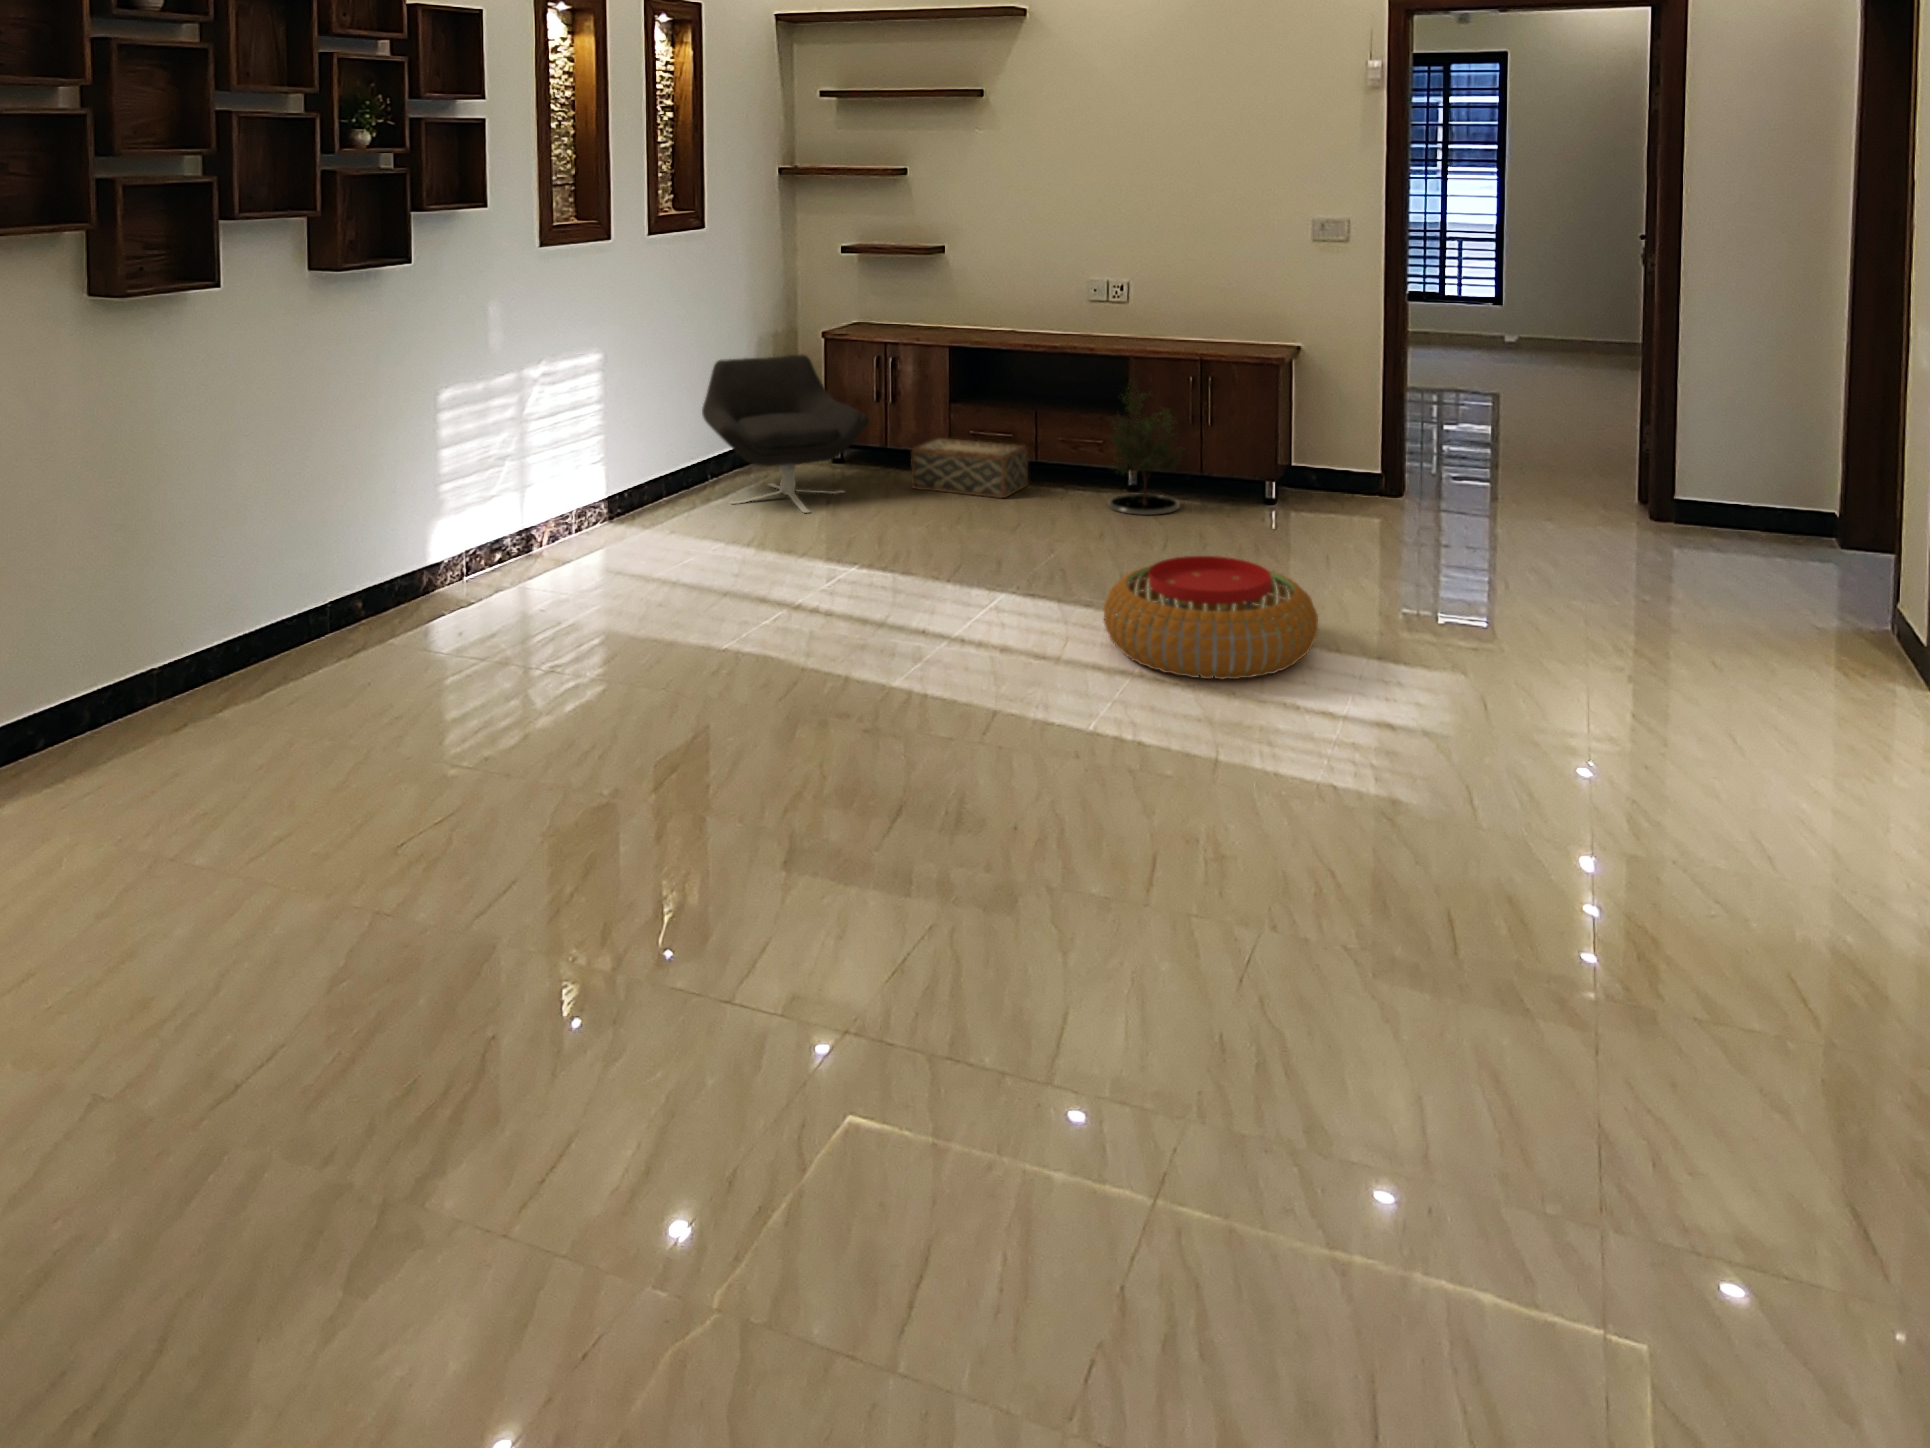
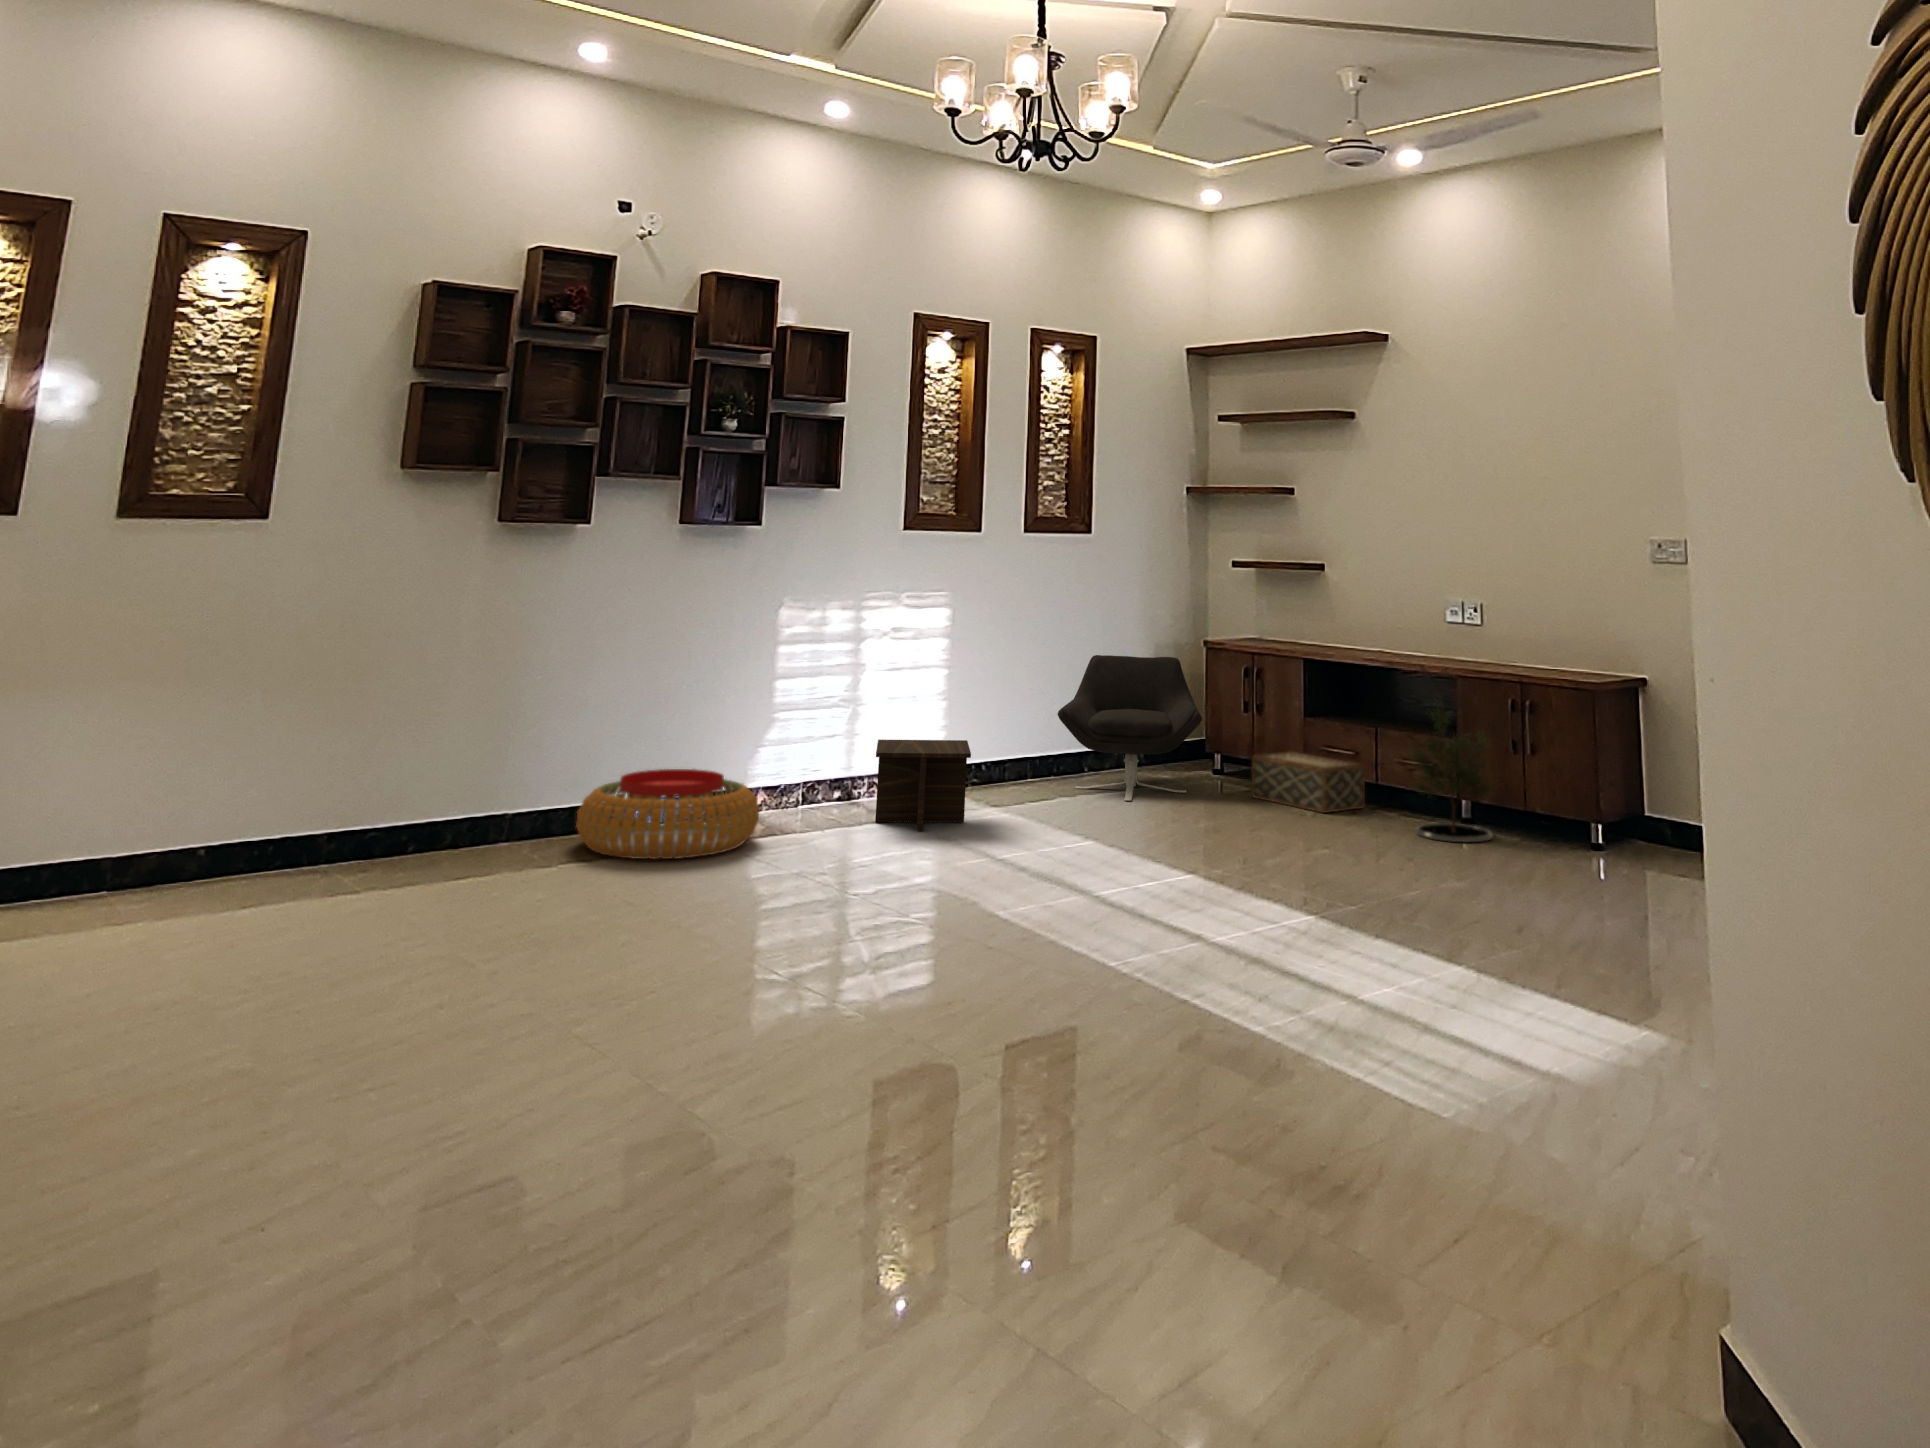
coffee table: none [541,482,712,593] -> present [875,740,971,831]
pouf: present [1104,556,1318,679] -> present [576,769,760,859]

